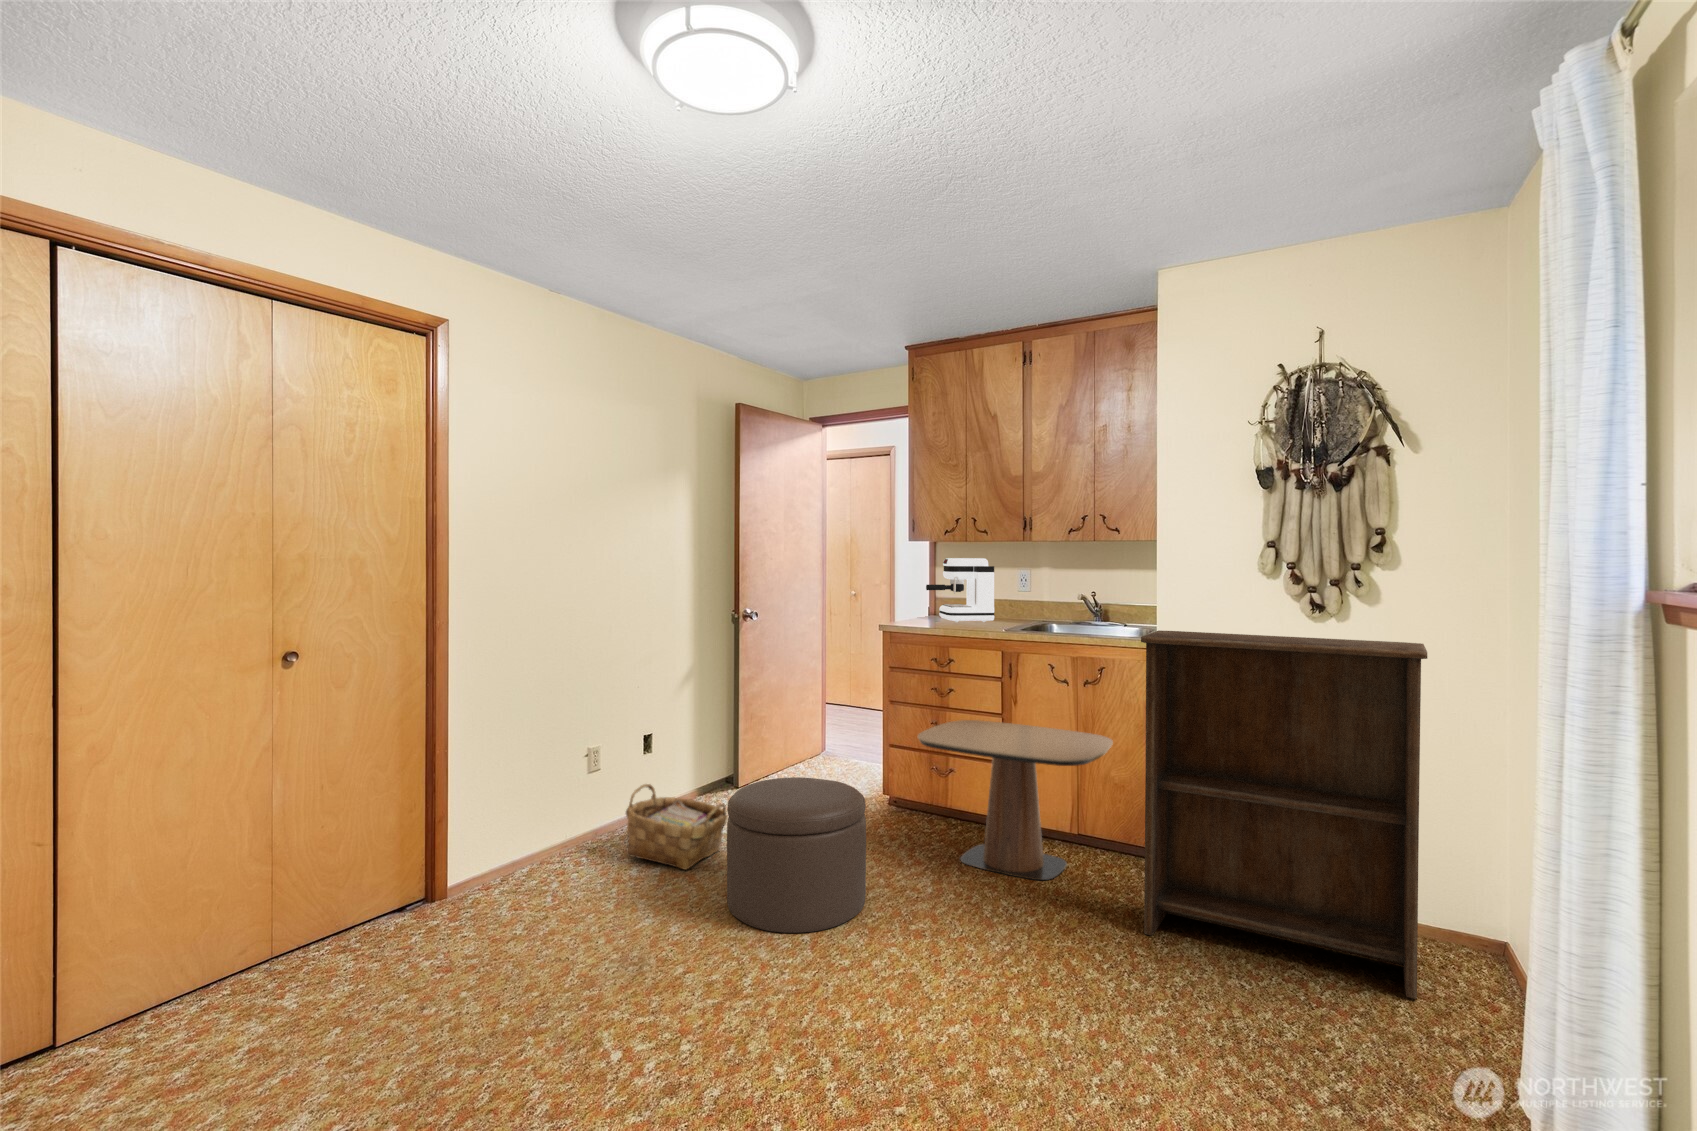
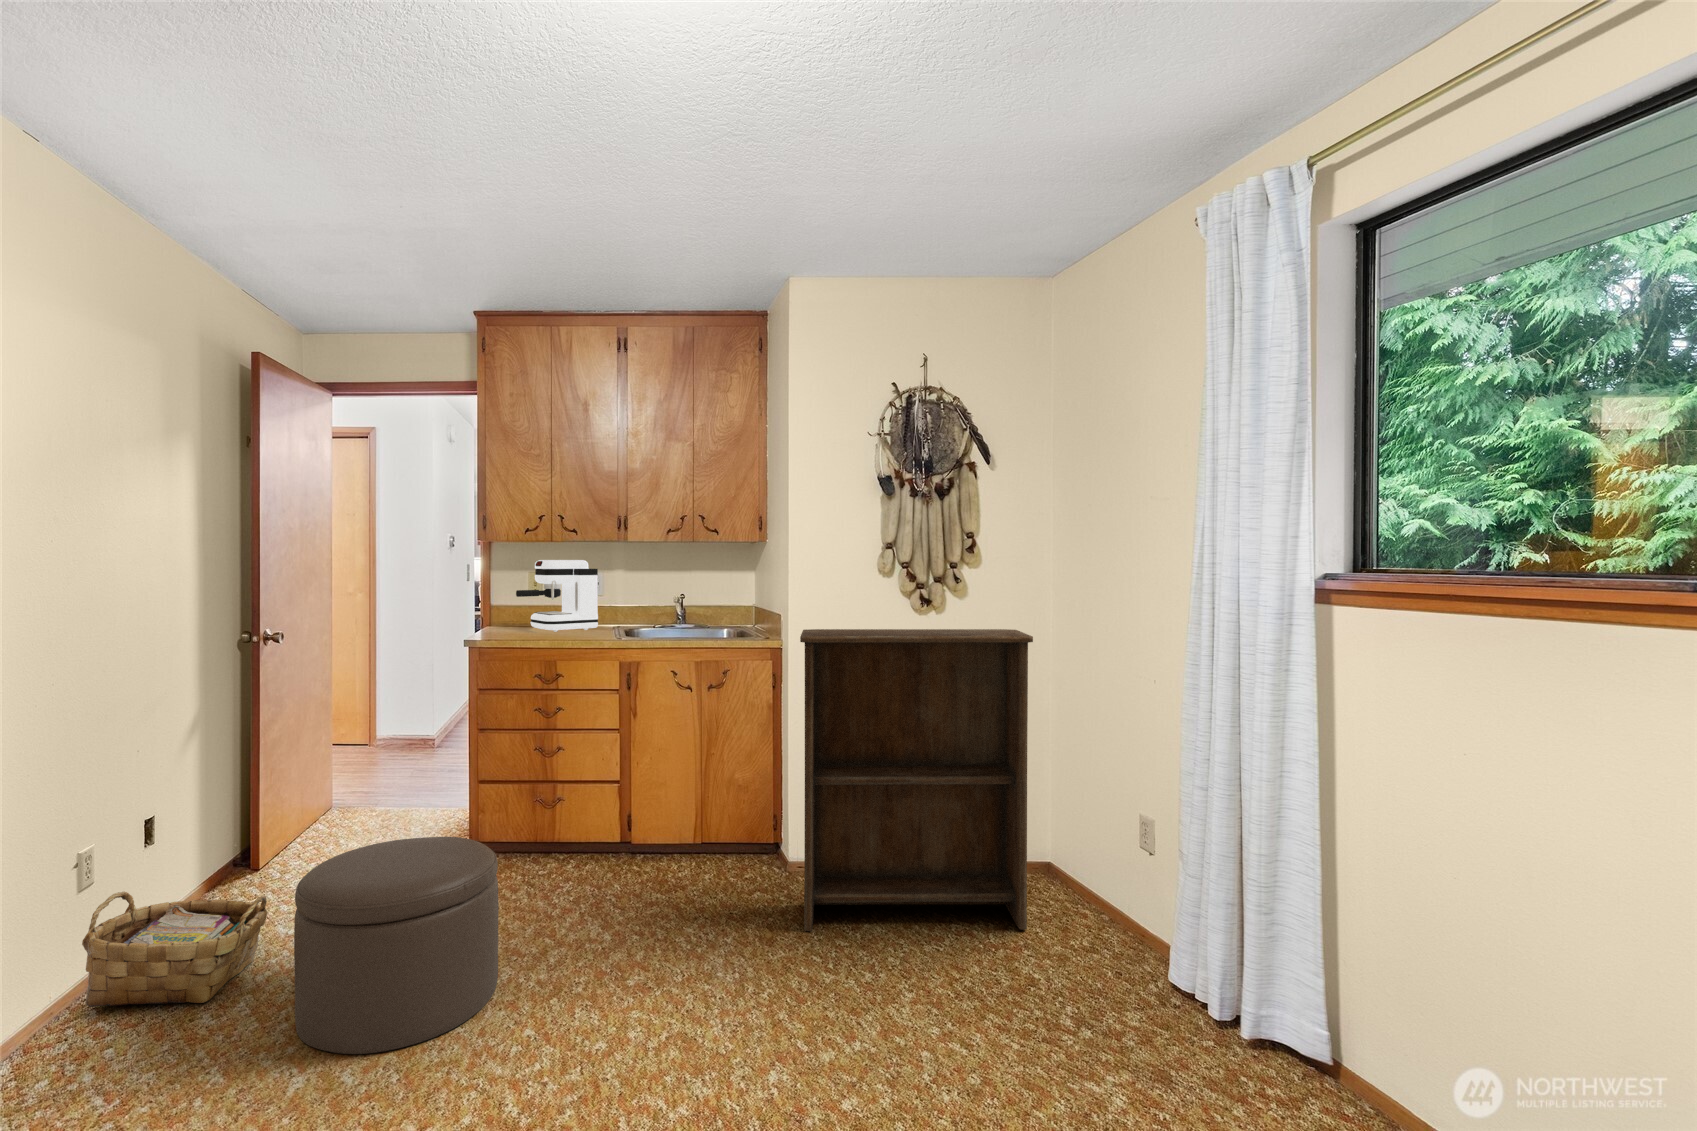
side table: present [918,720,1113,880] -> none [538,737,748,903]

